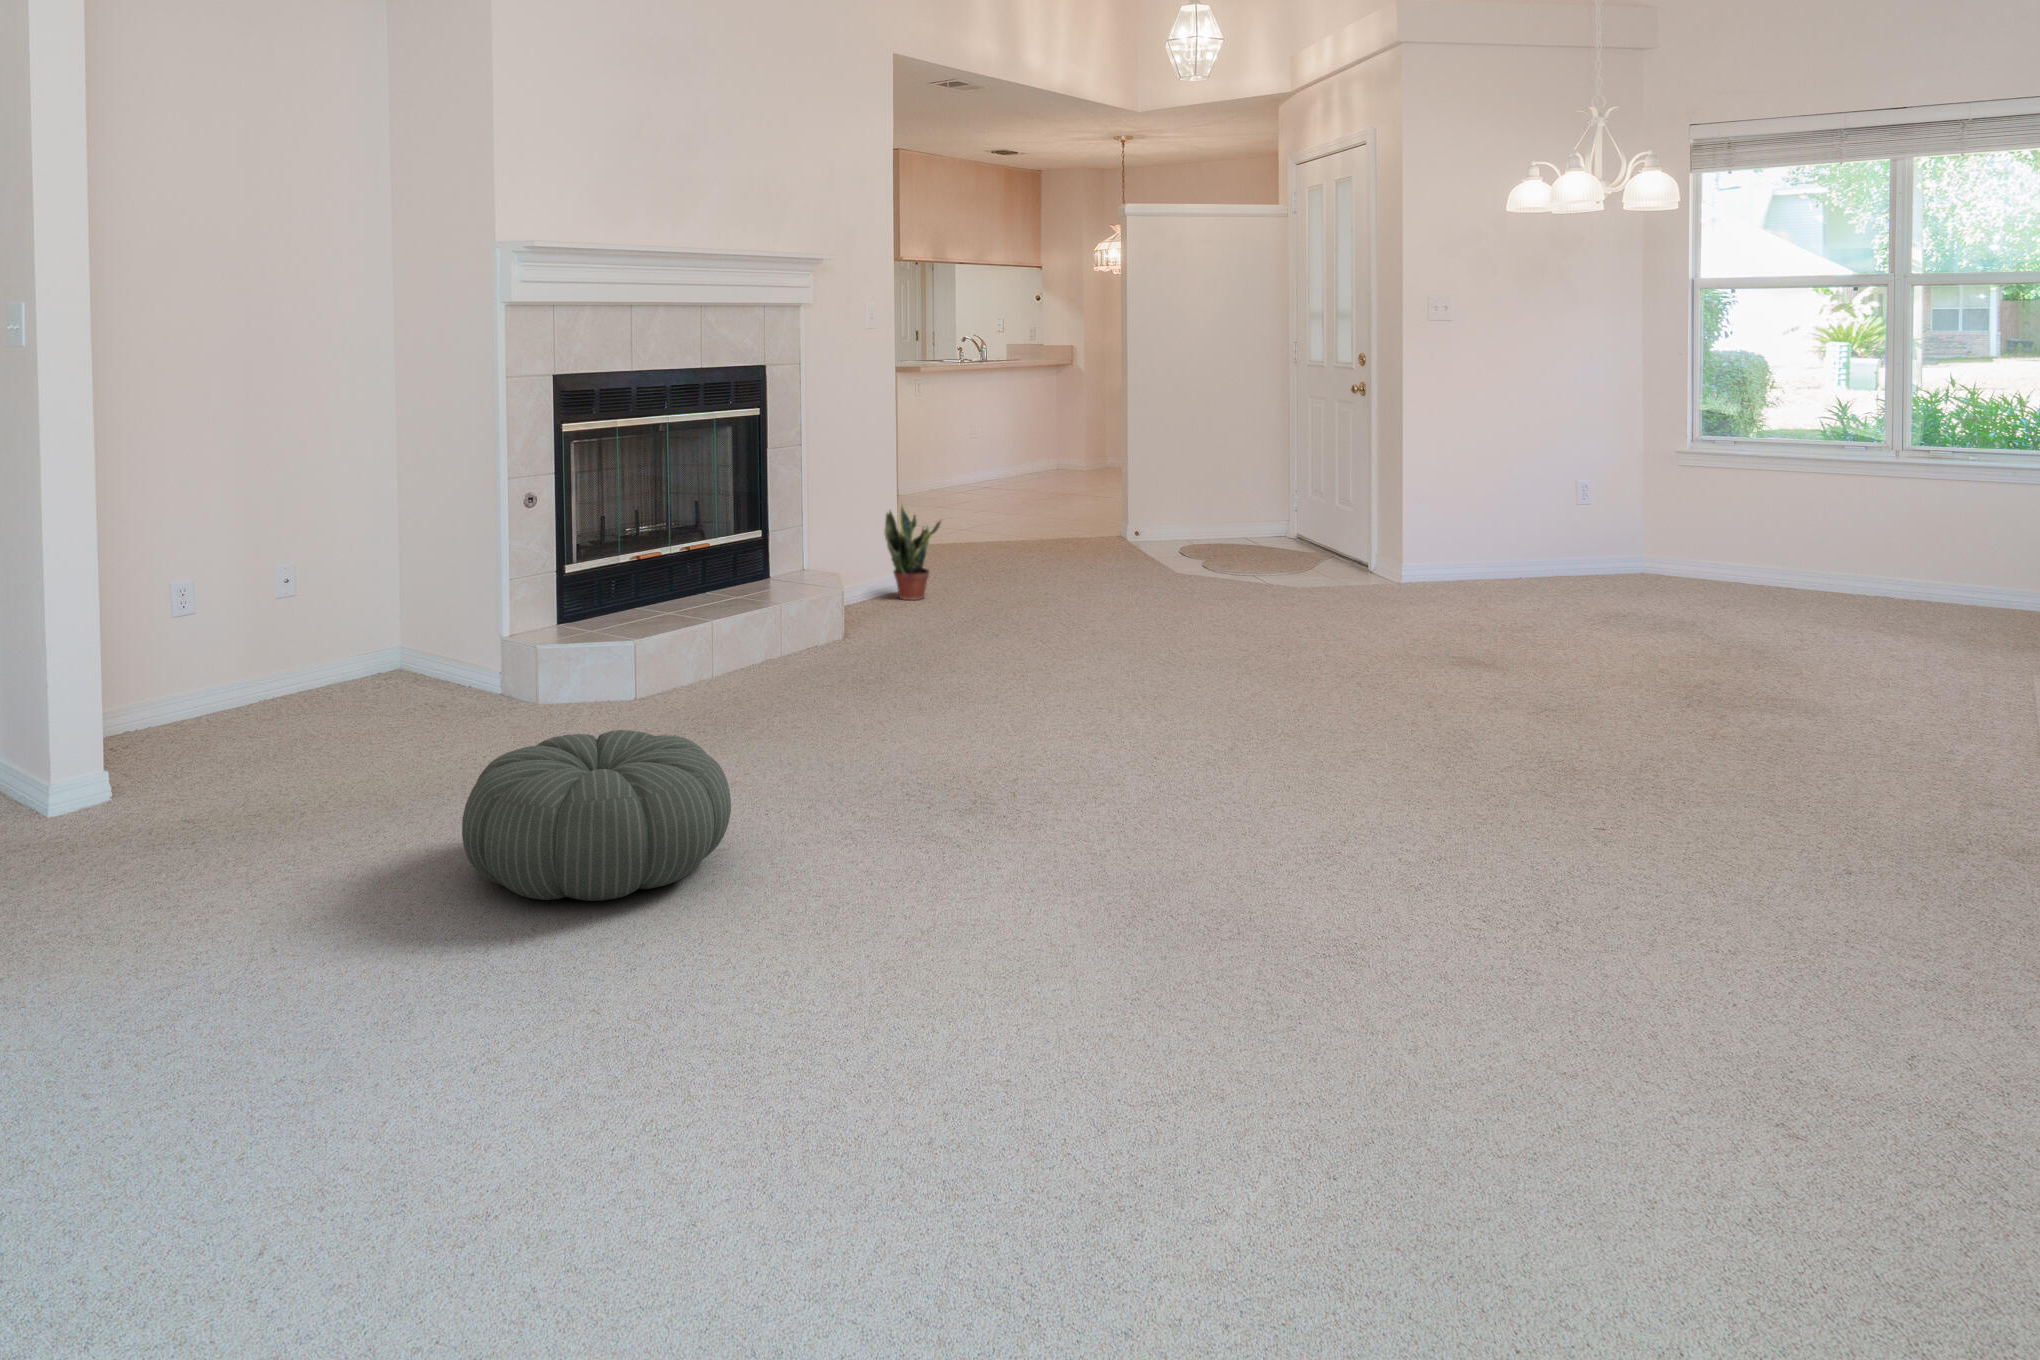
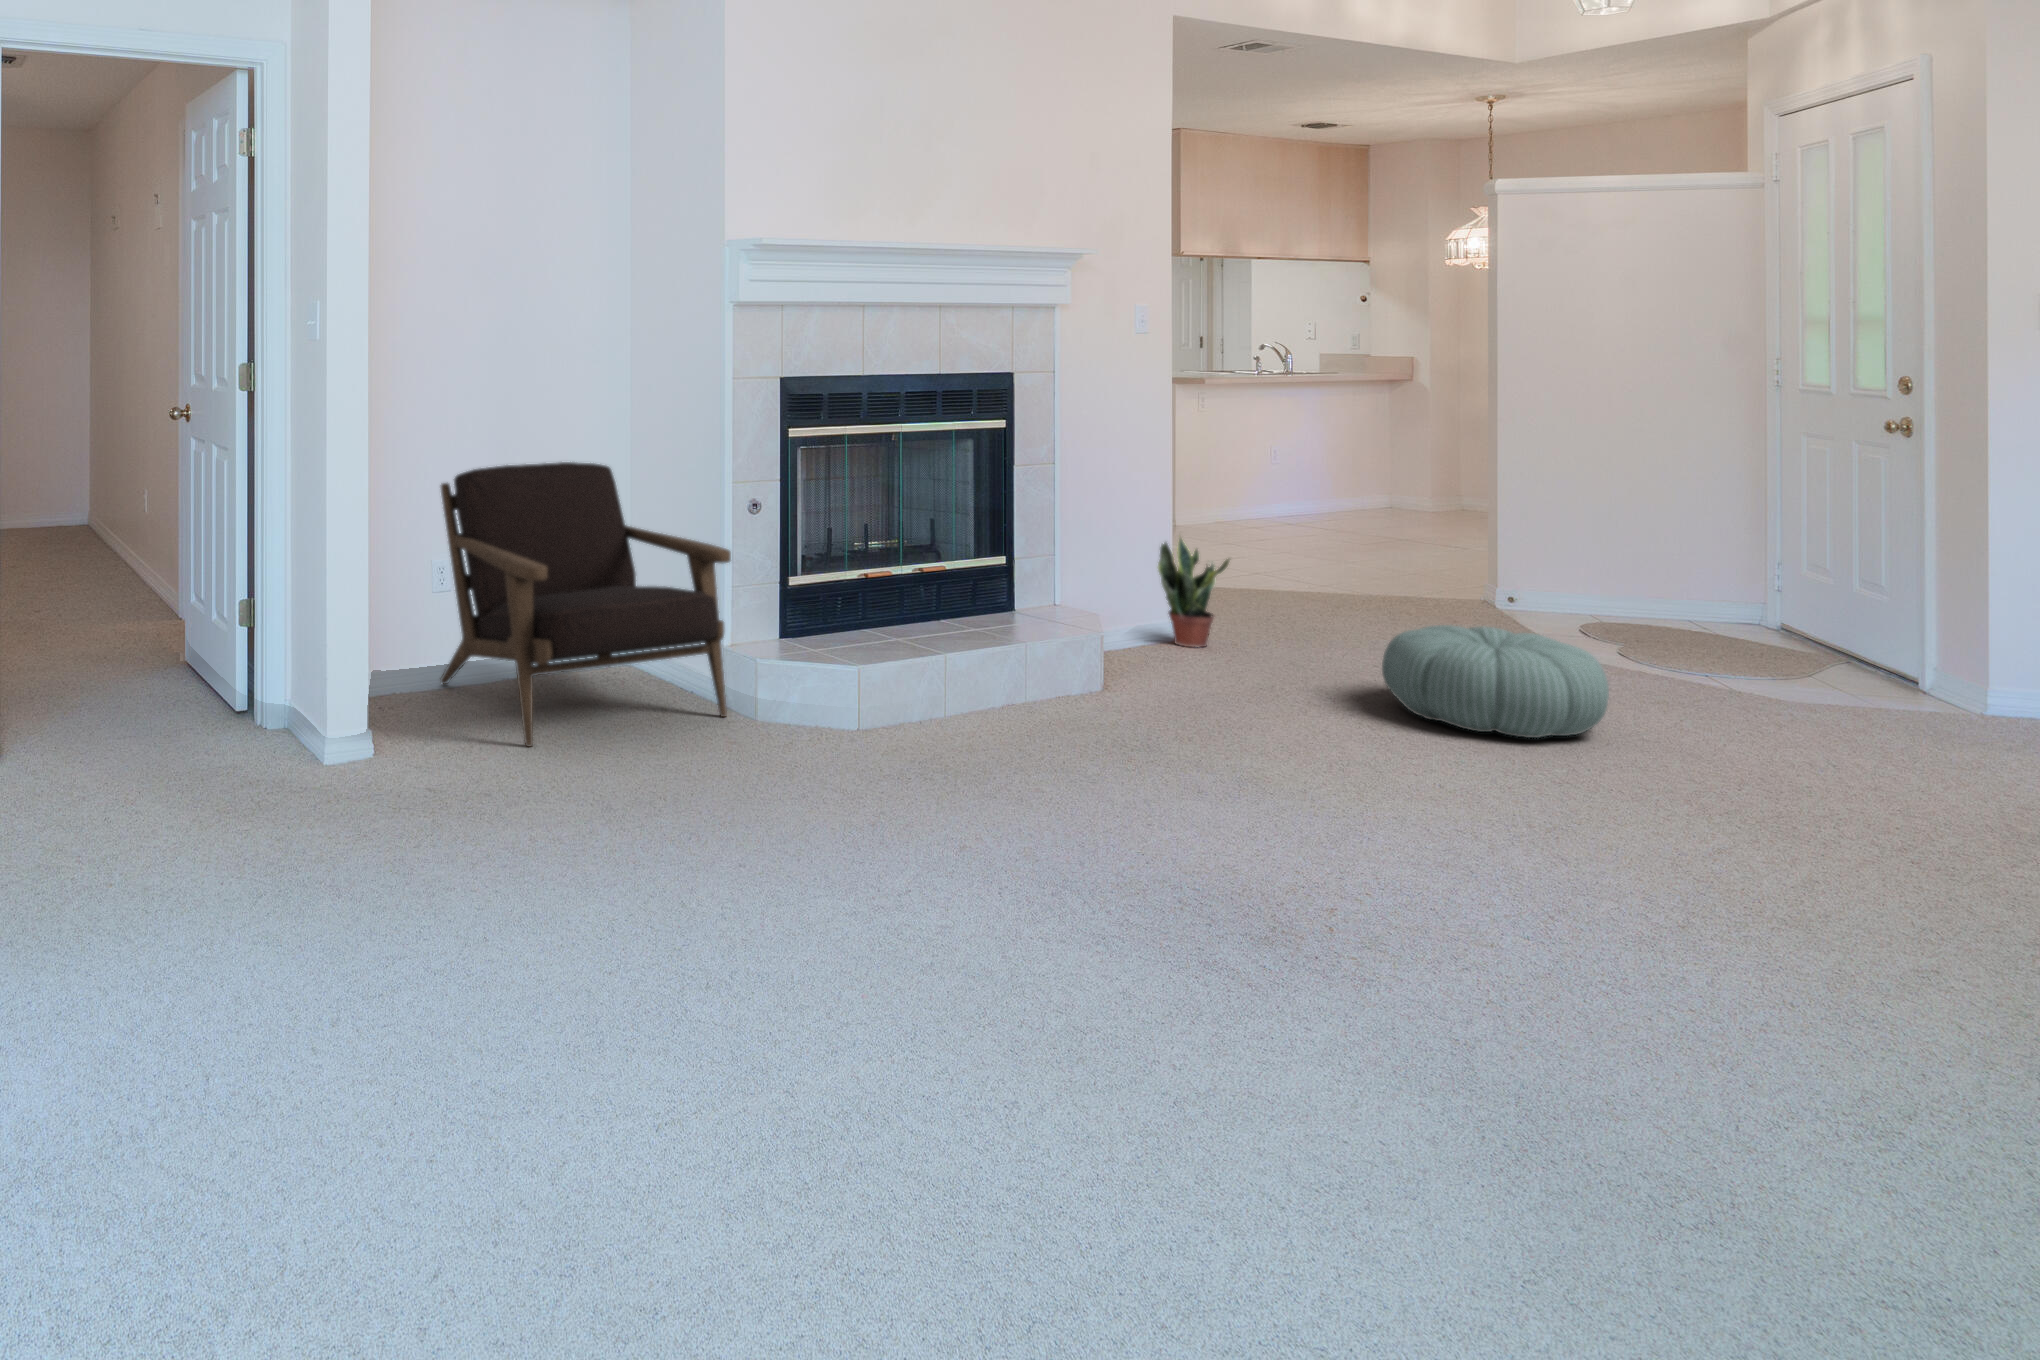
armchair: none [175,469,507,764] -> present [440,462,731,747]
pouf: present [462,730,731,901] -> present [1382,625,1609,738]

